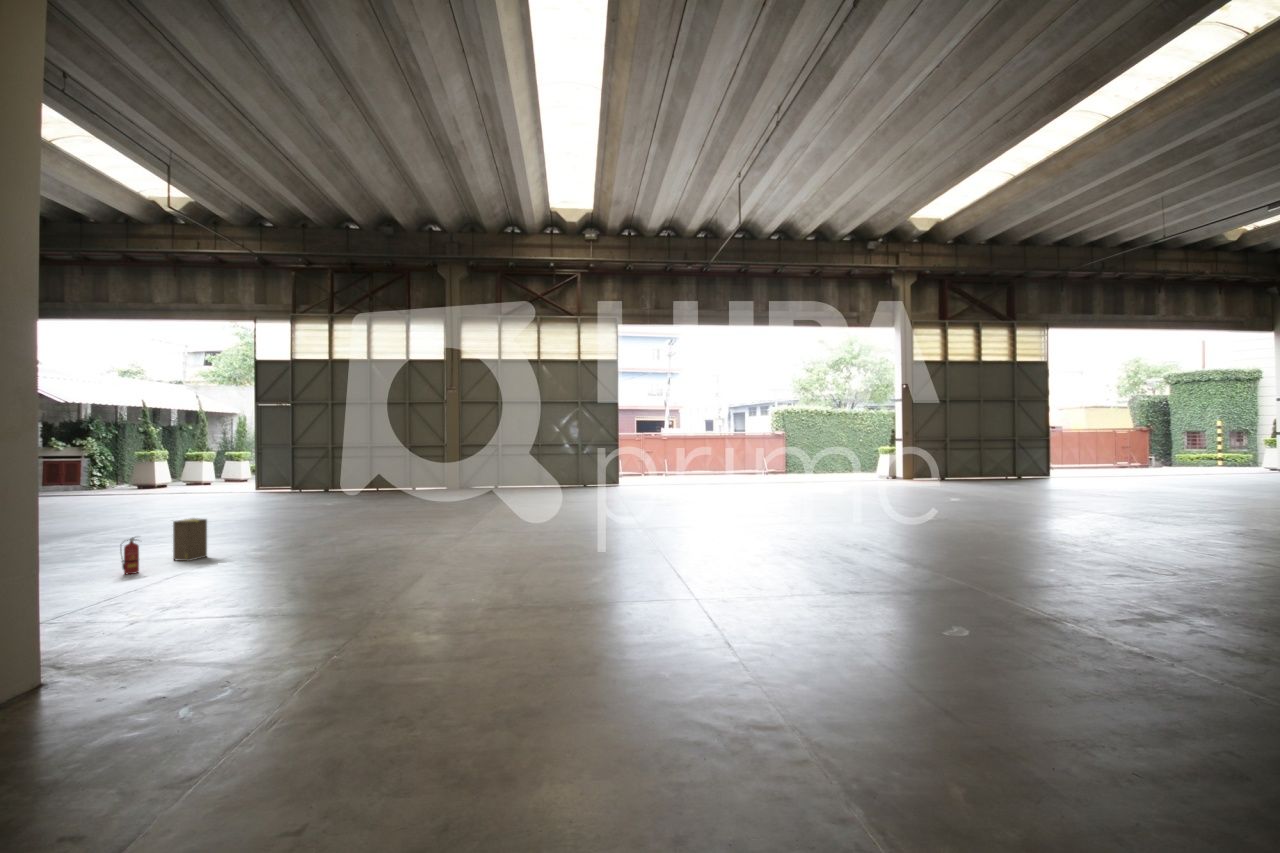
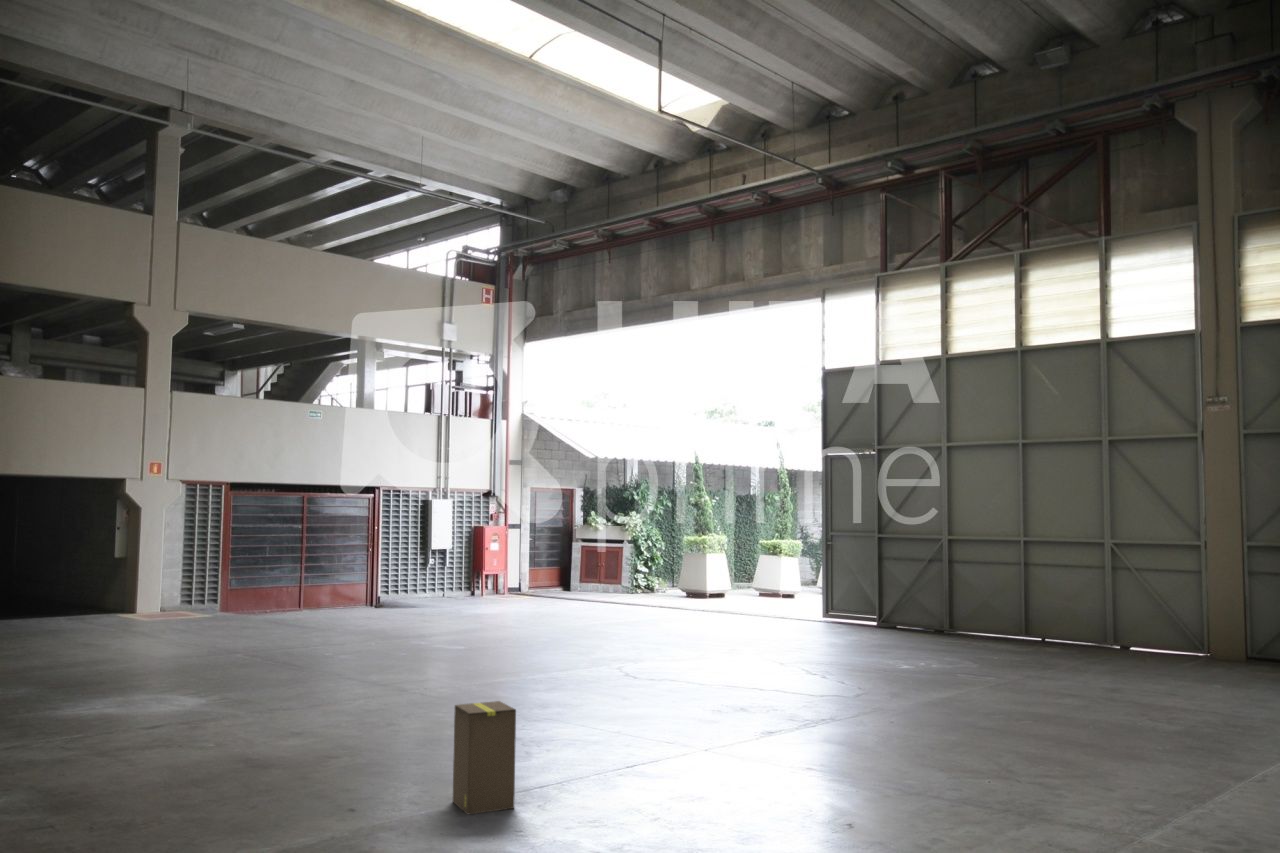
fire extinguisher: present [122,537,139,574] -> none [307,741,351,836]

